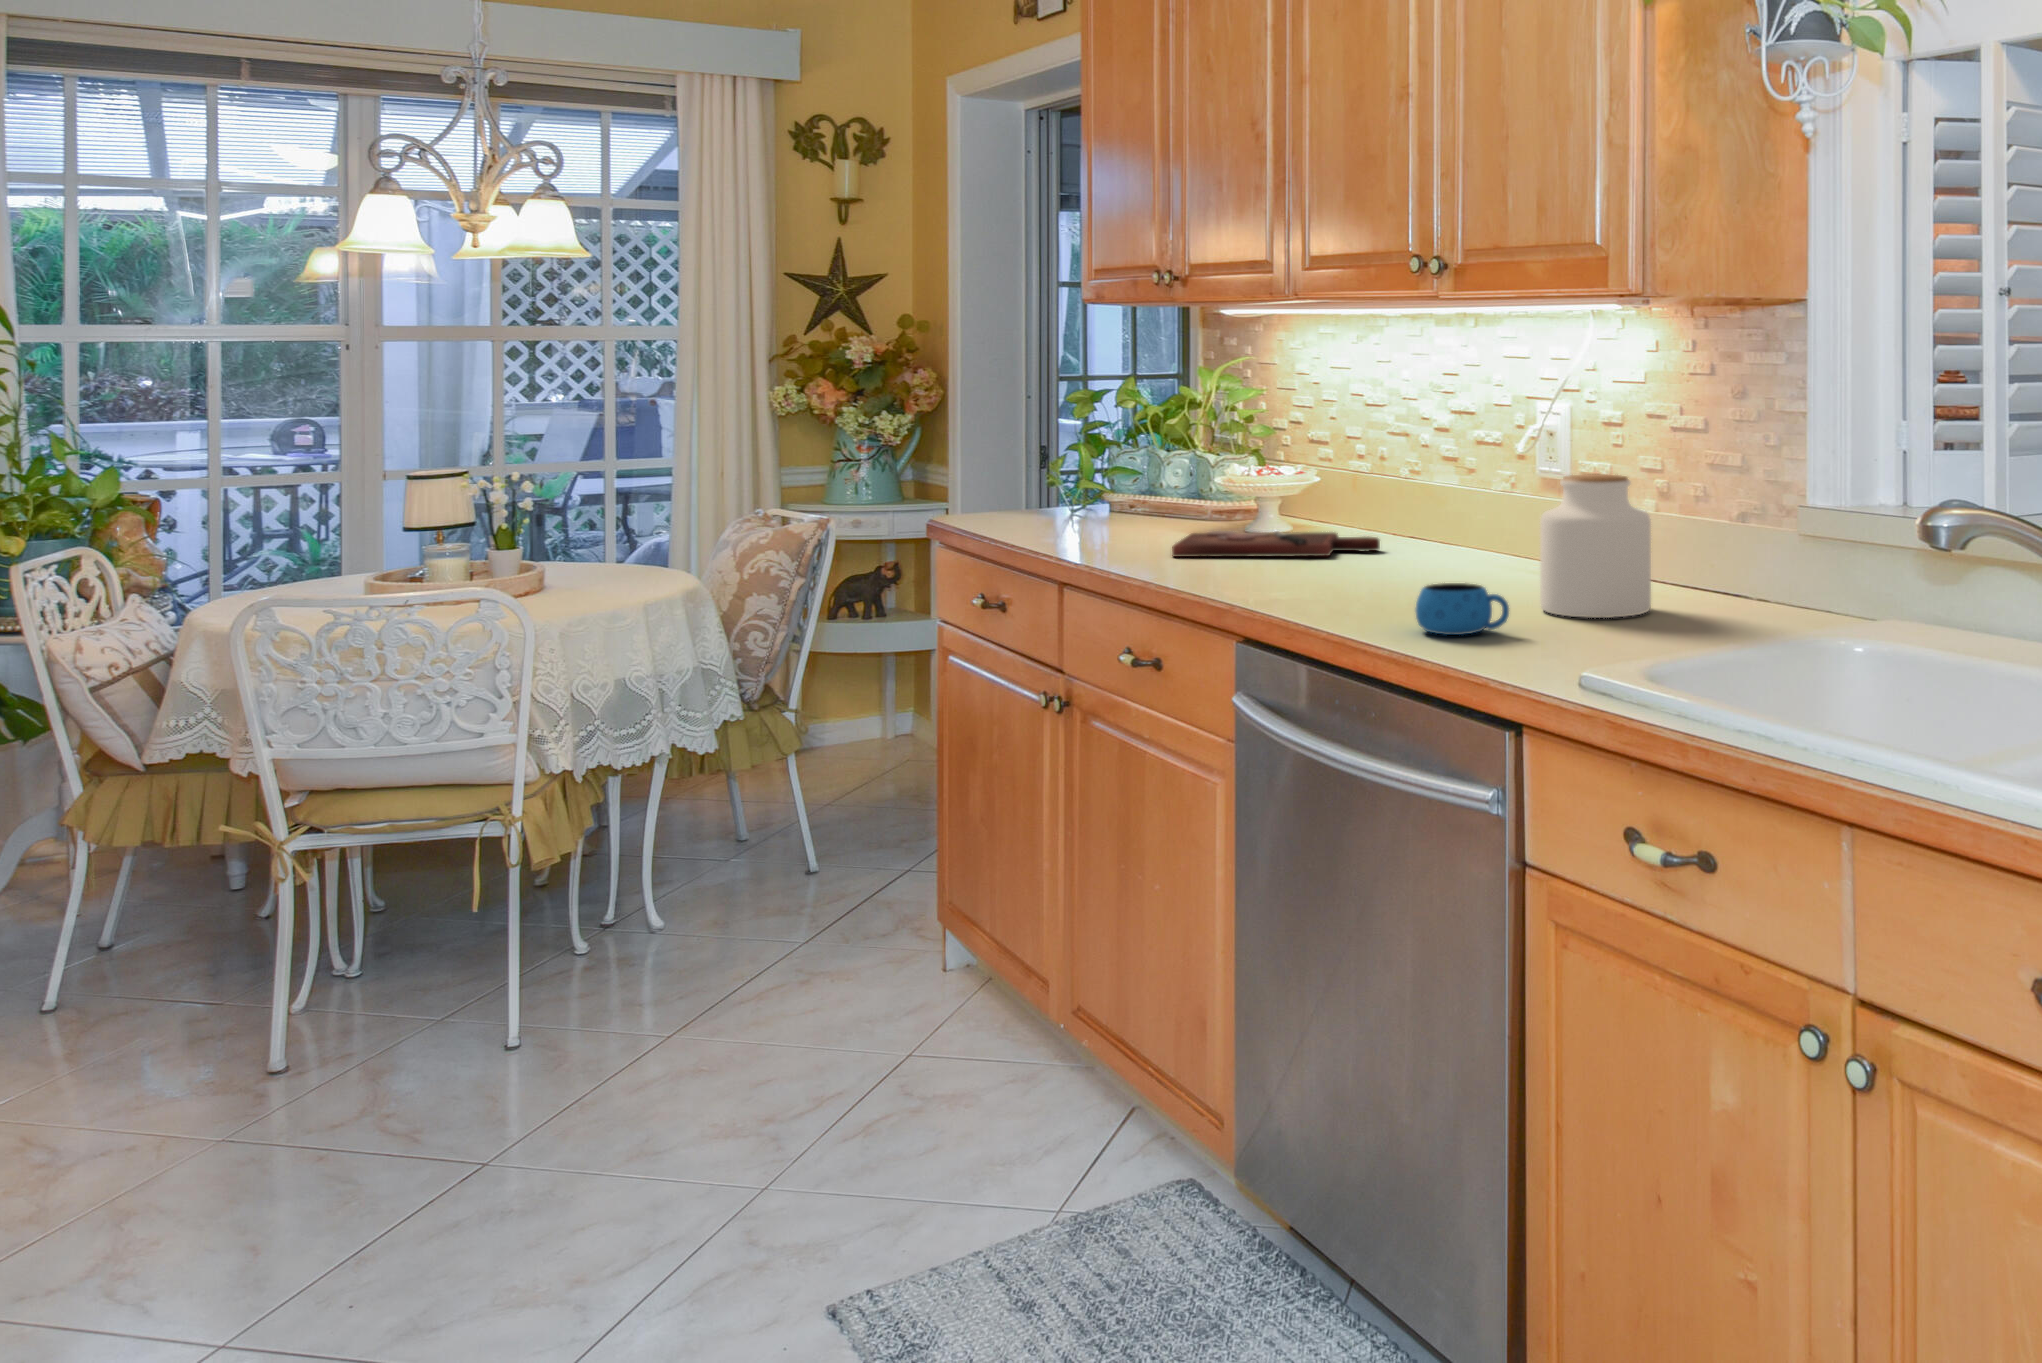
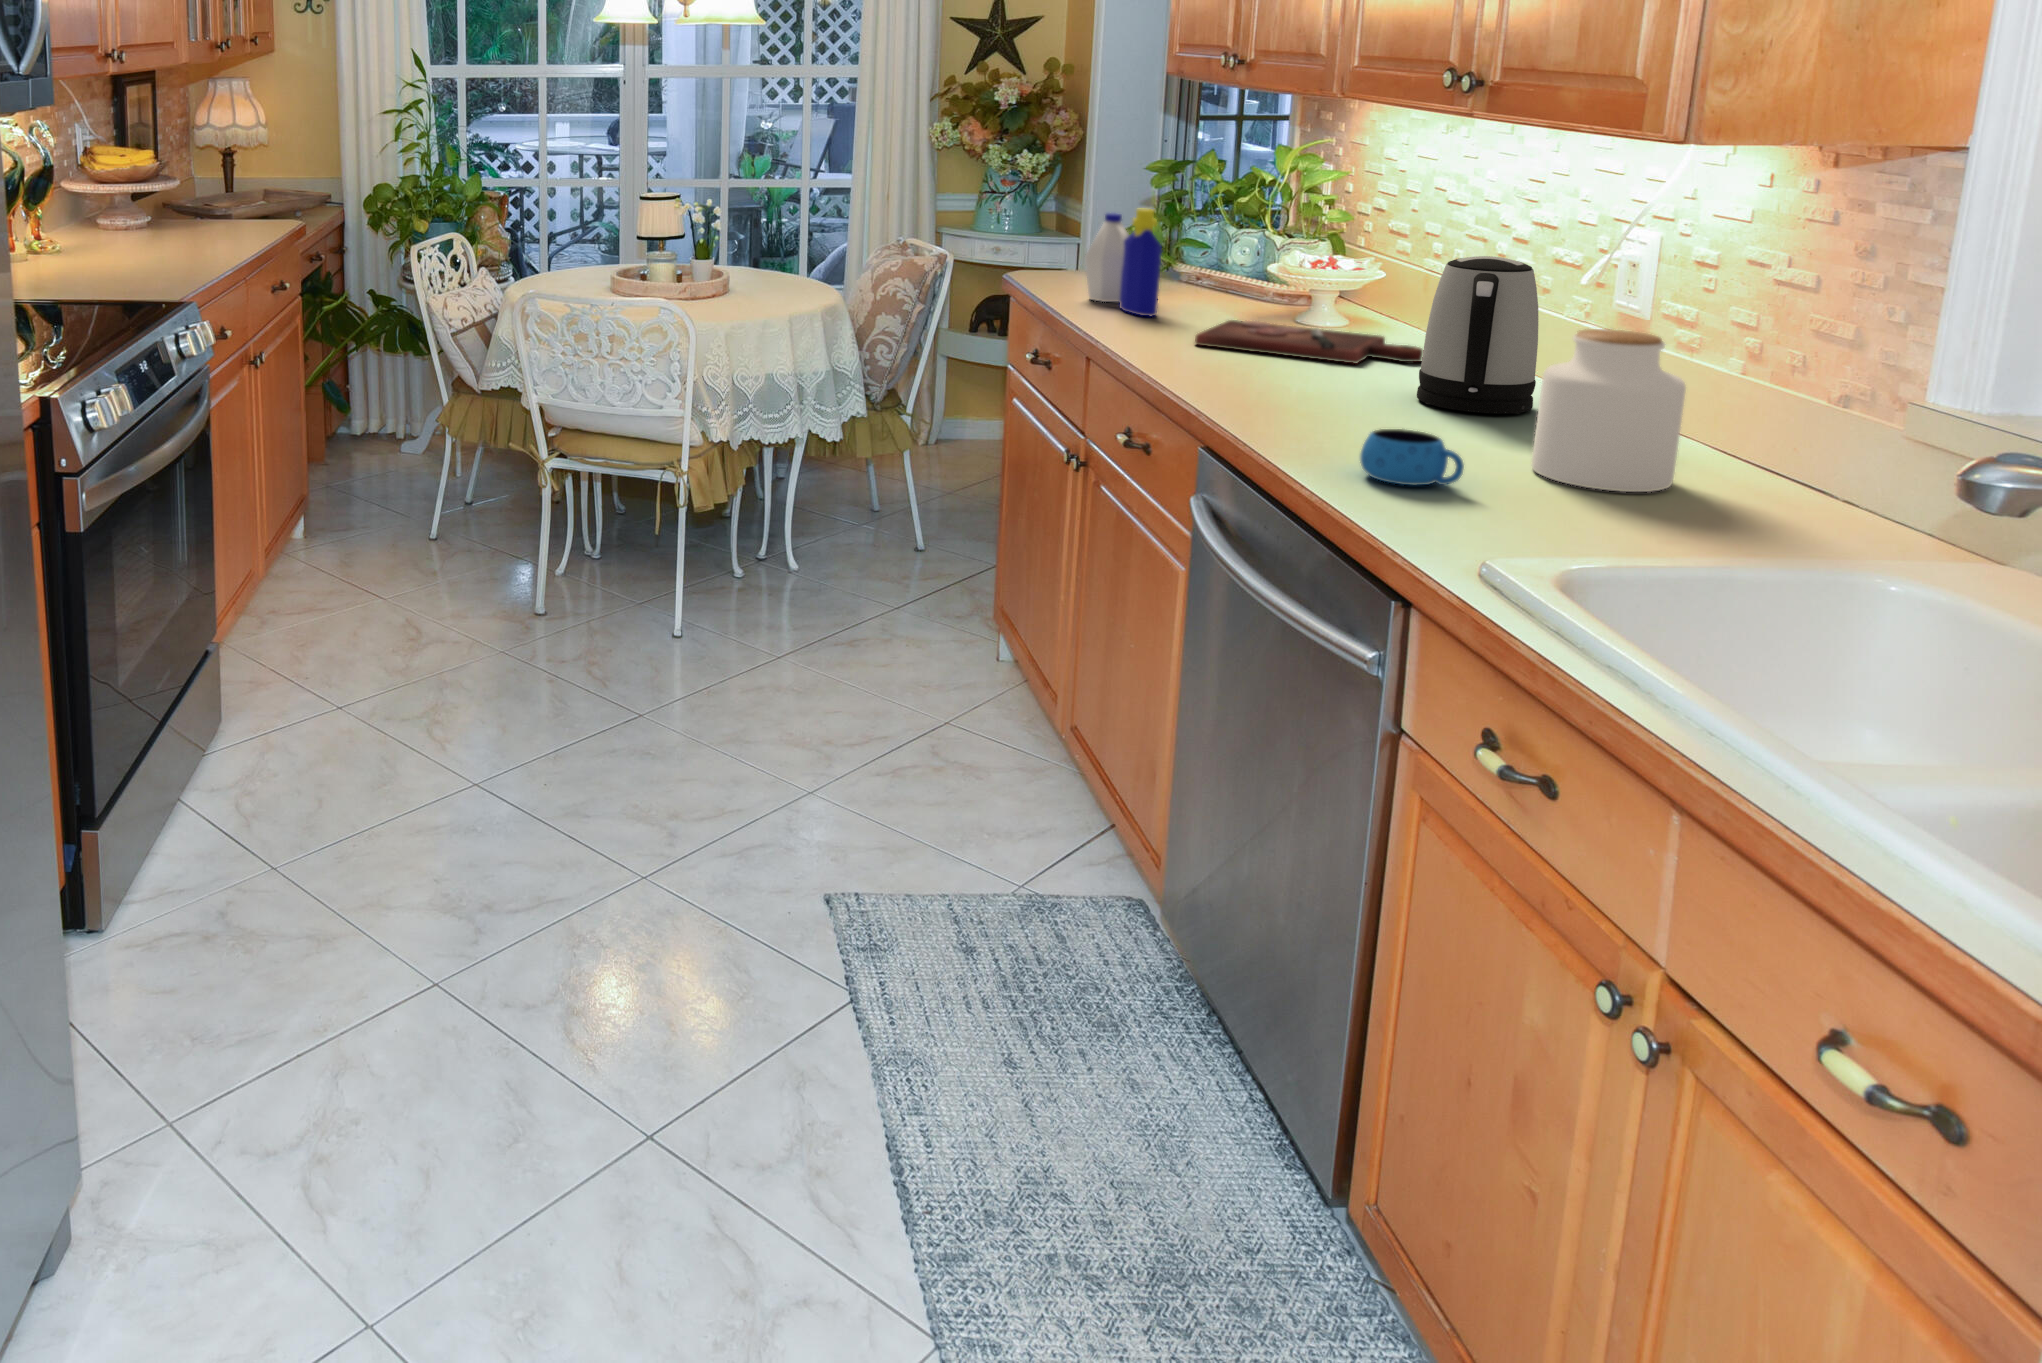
bottle: none [1026,428,1114,540] -> present [1085,208,1162,316]
kettle: none [1402,433,1498,579] -> present [1417,256,1538,414]

